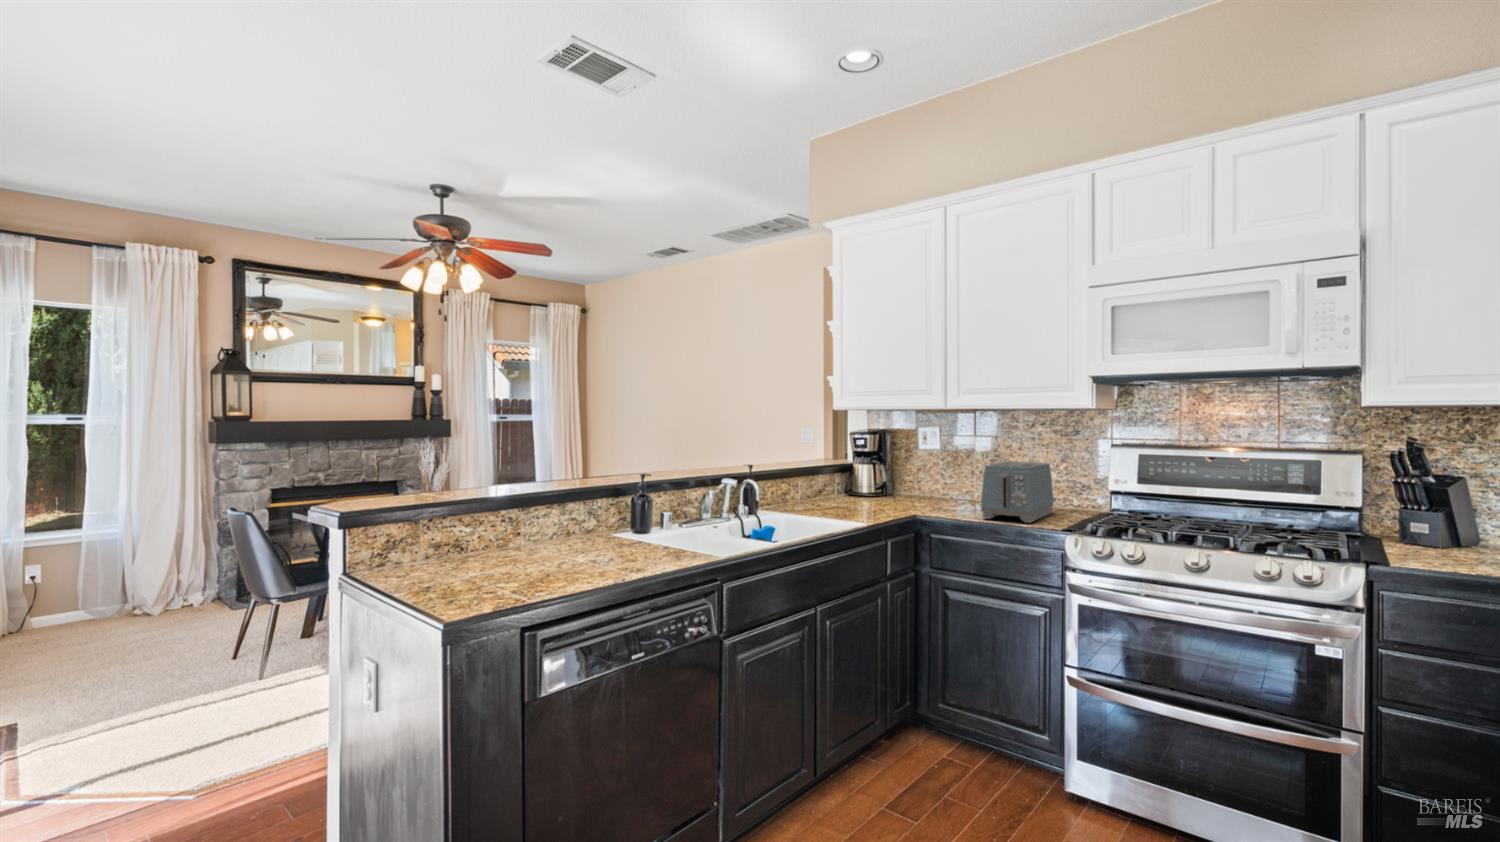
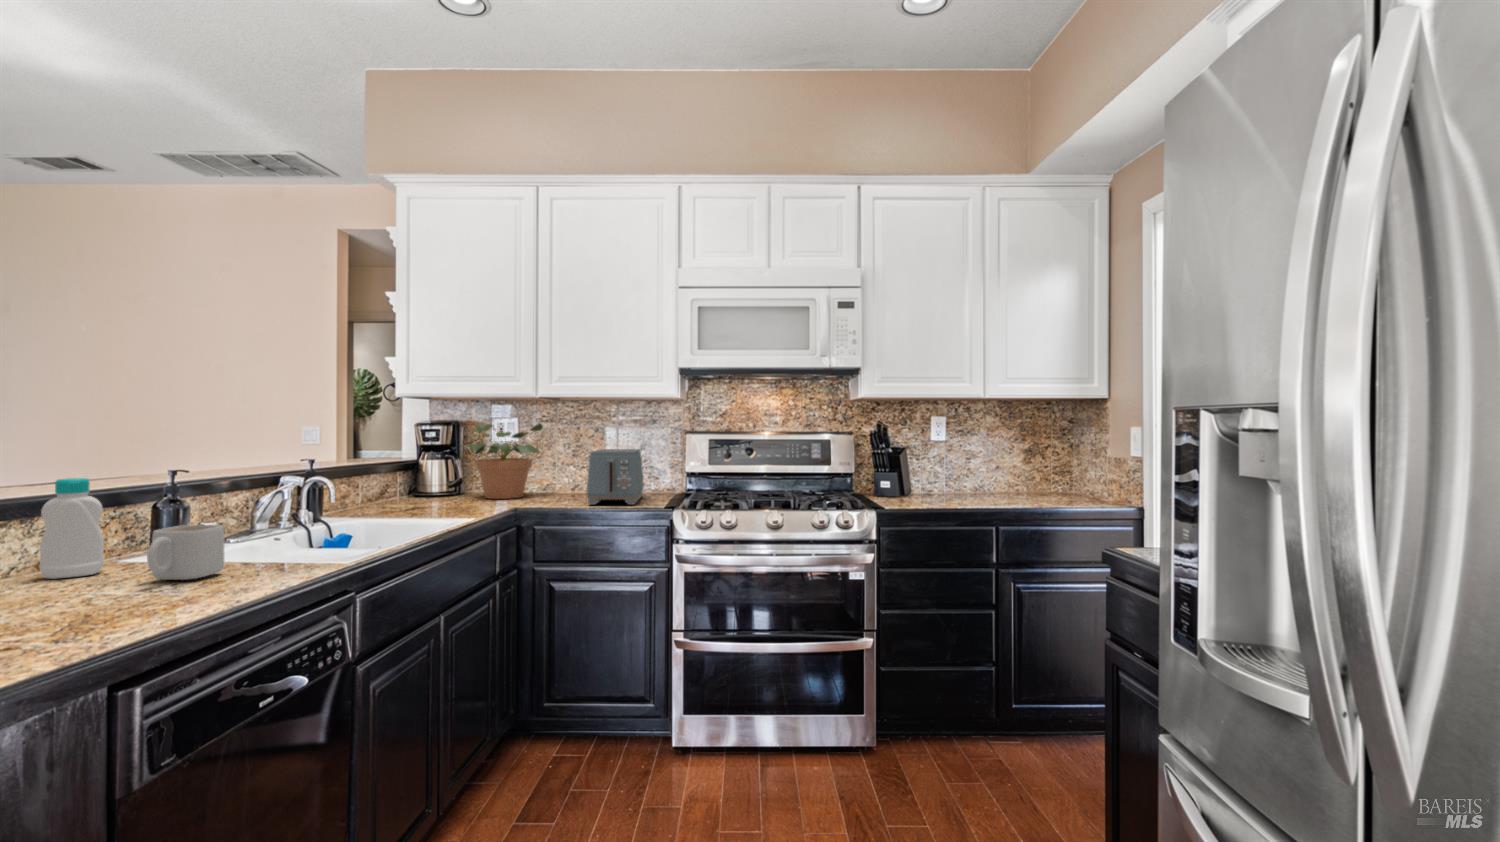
potted plant: none [882,433,963,504] -> present [468,424,543,499]
bottle: none [564,479,596,543] -> present [40,478,104,579]
mug: none [596,516,646,556] -> present [147,525,224,580]

